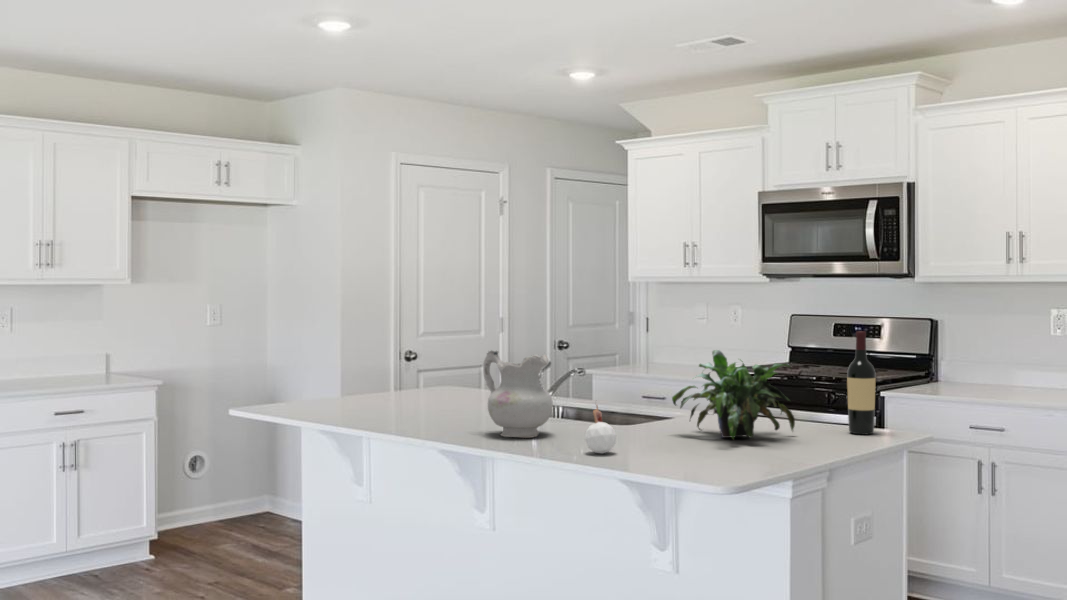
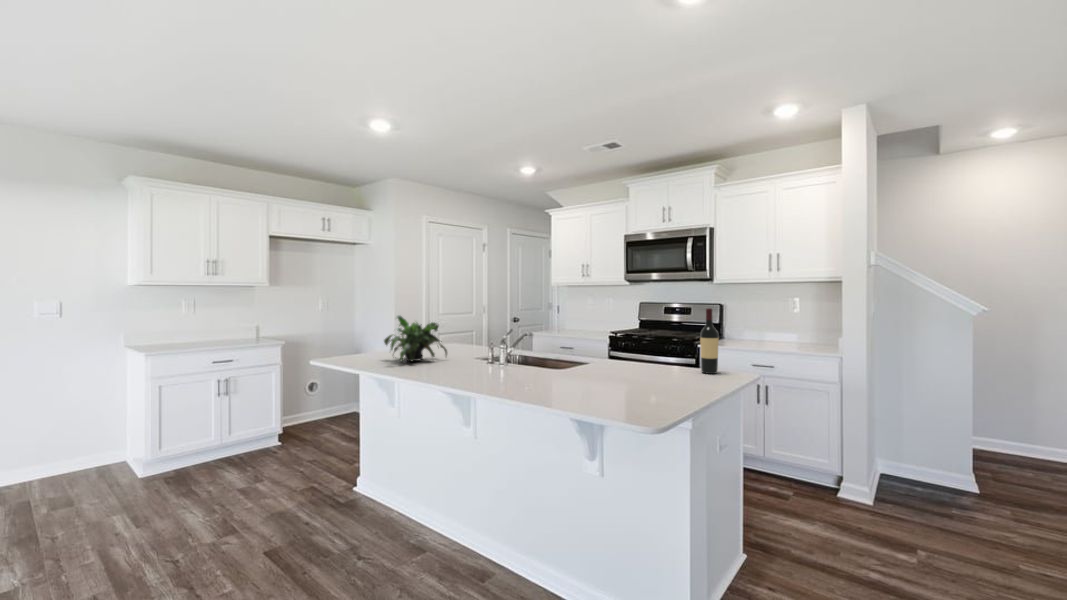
ceramic pitcher: present [483,350,552,438] -> none [468,322,514,379]
potted plant: present [672,350,795,439] -> present [384,315,447,361]
candle: present [585,404,616,454] -> none [537,354,558,391]

